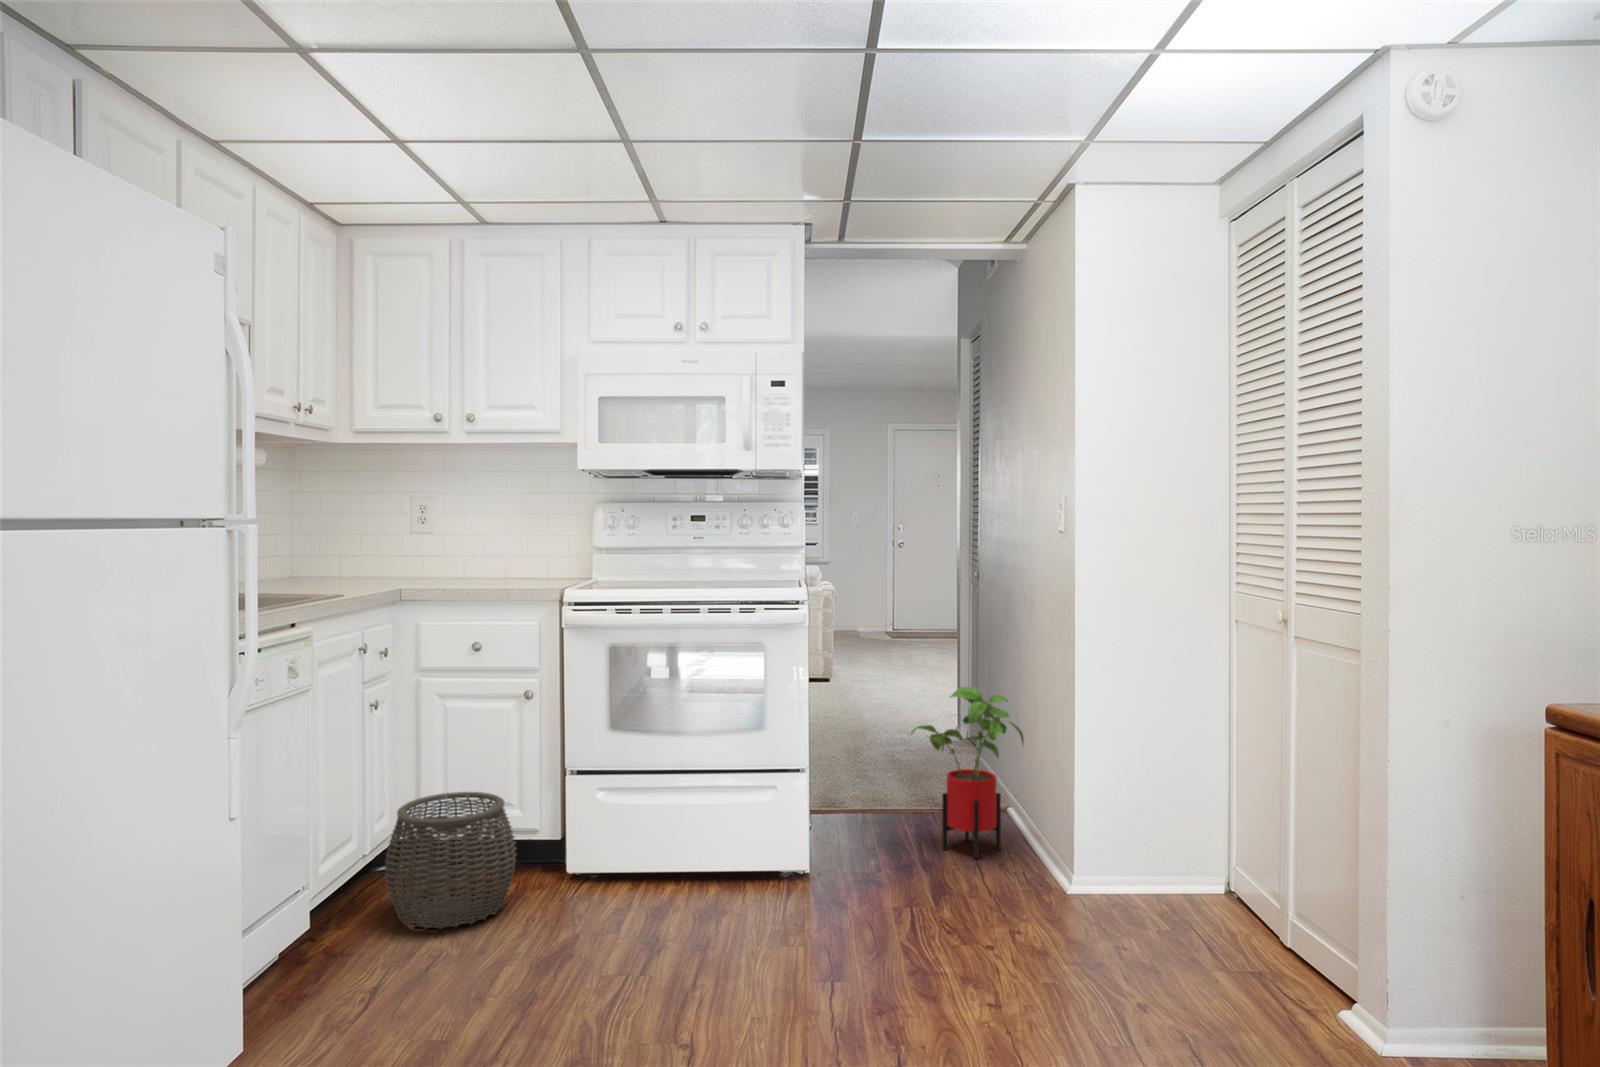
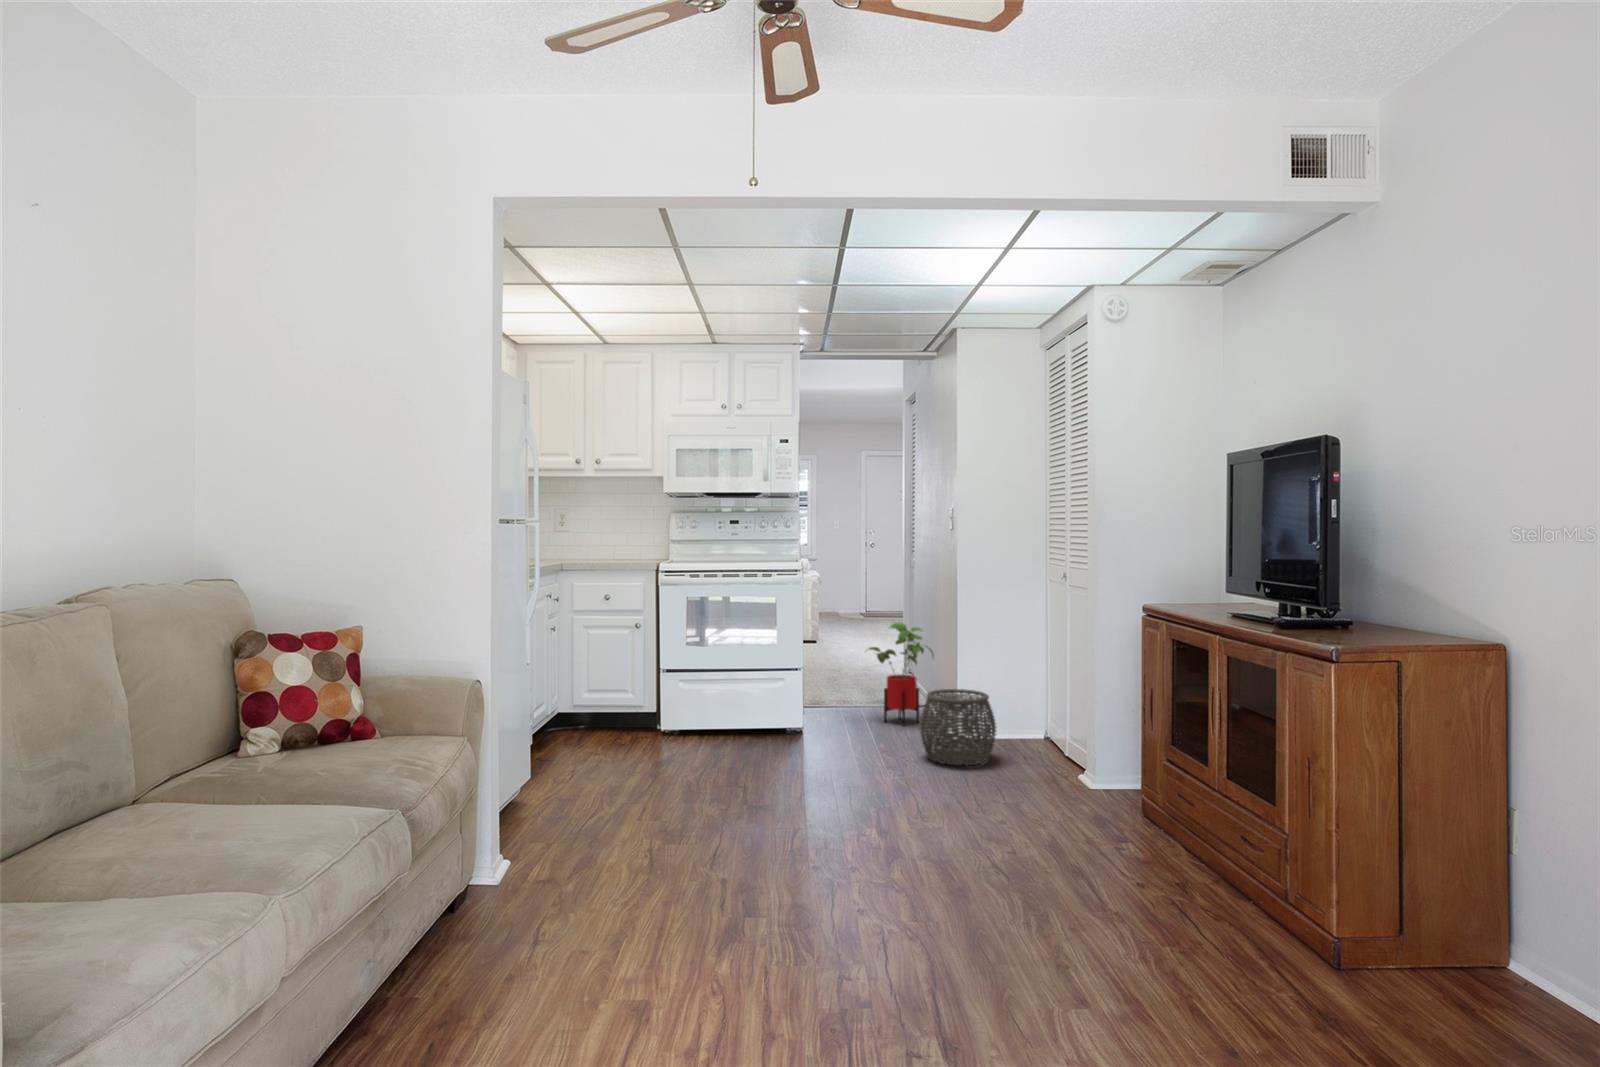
woven basket: present [385,792,516,929] -> present [920,689,996,765]

